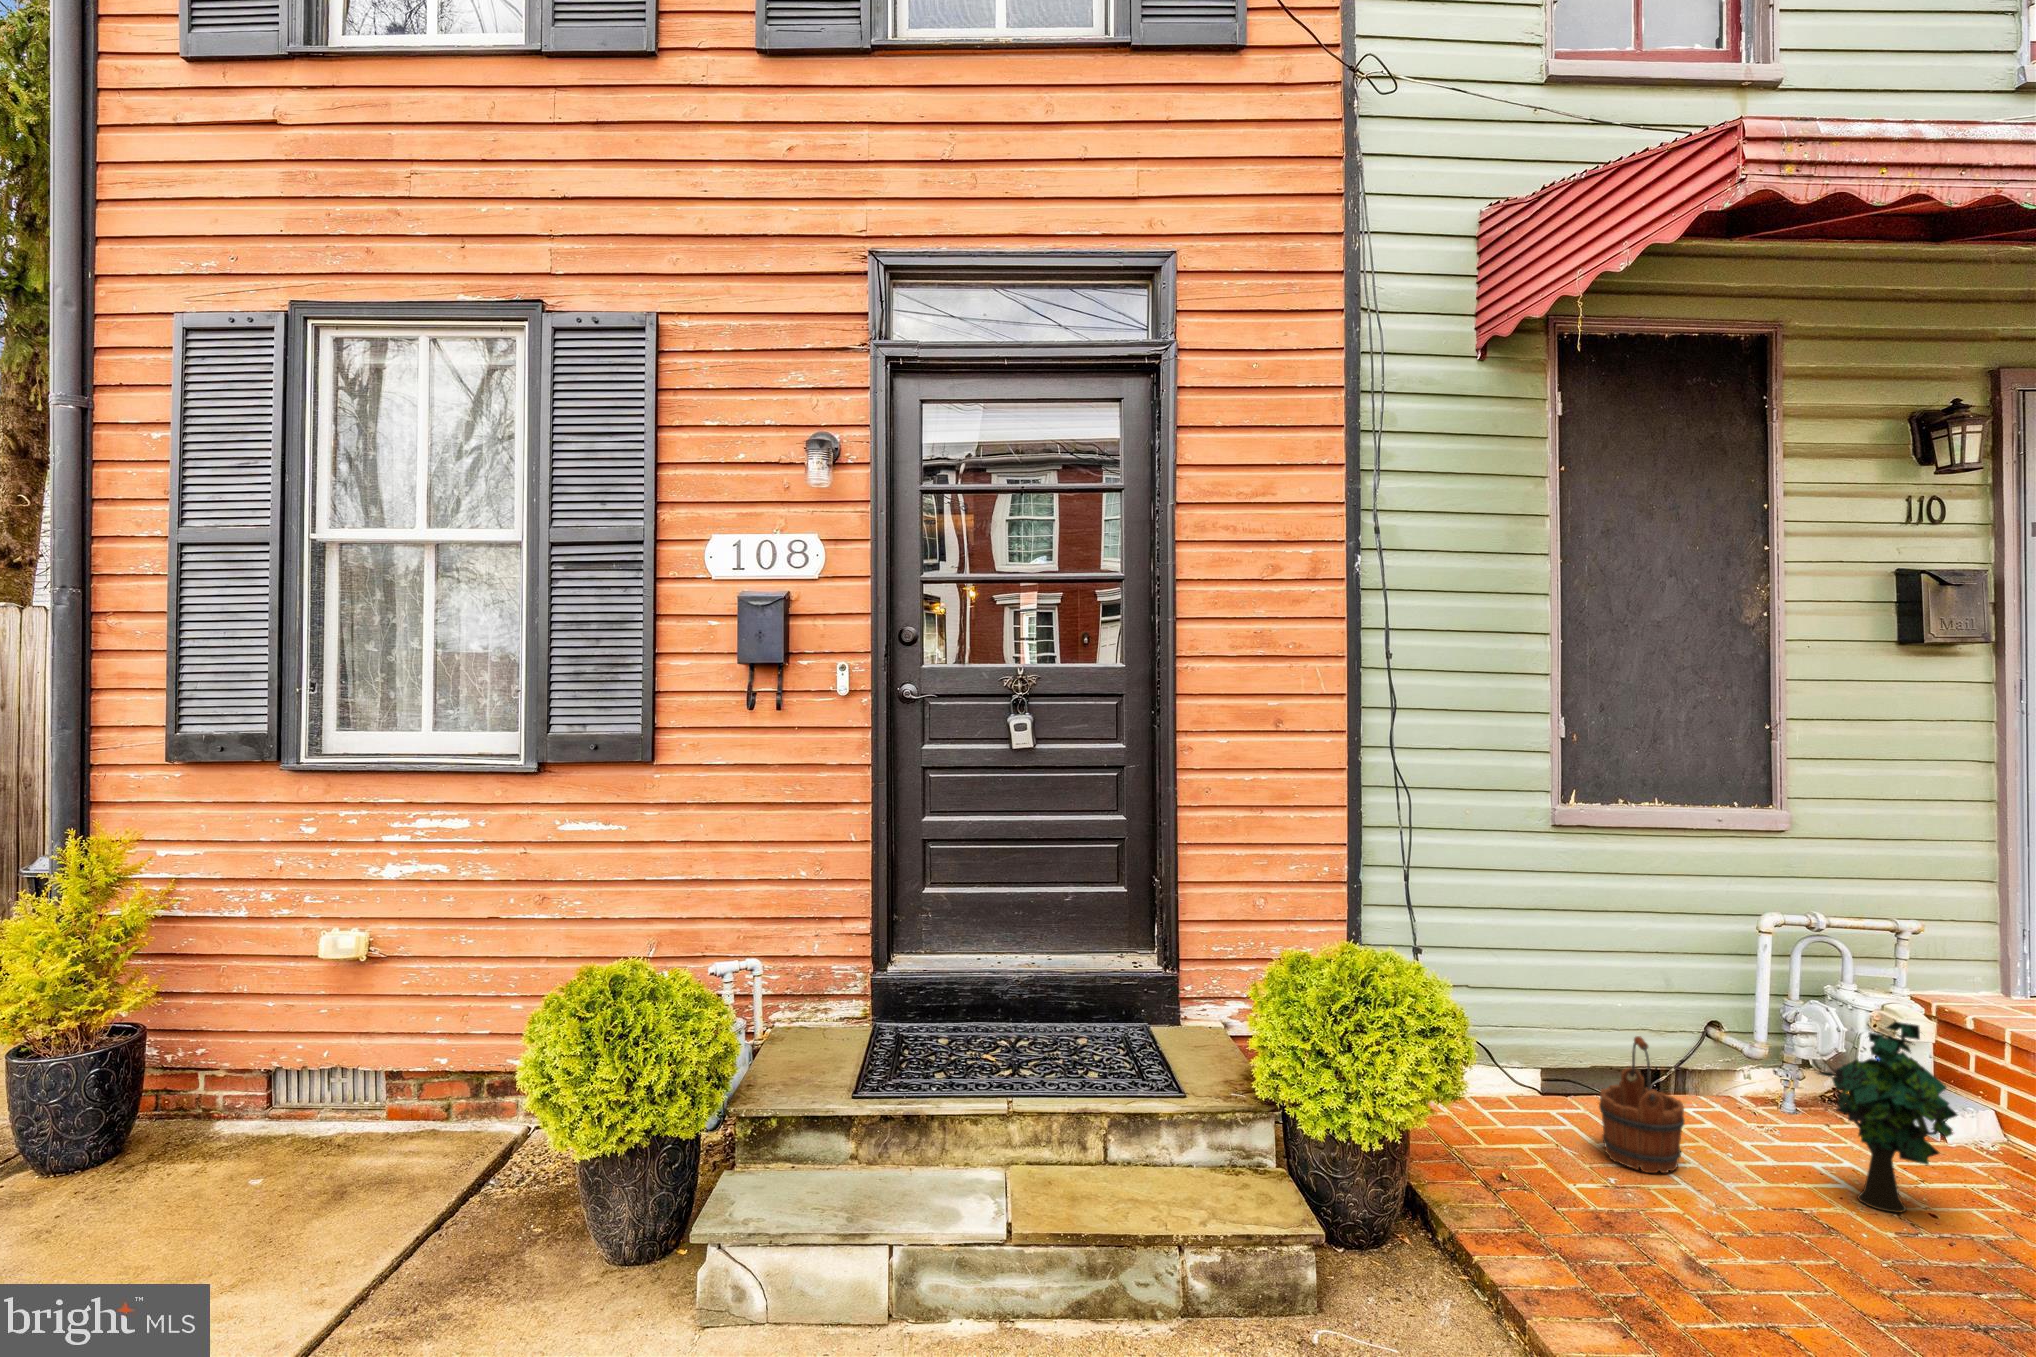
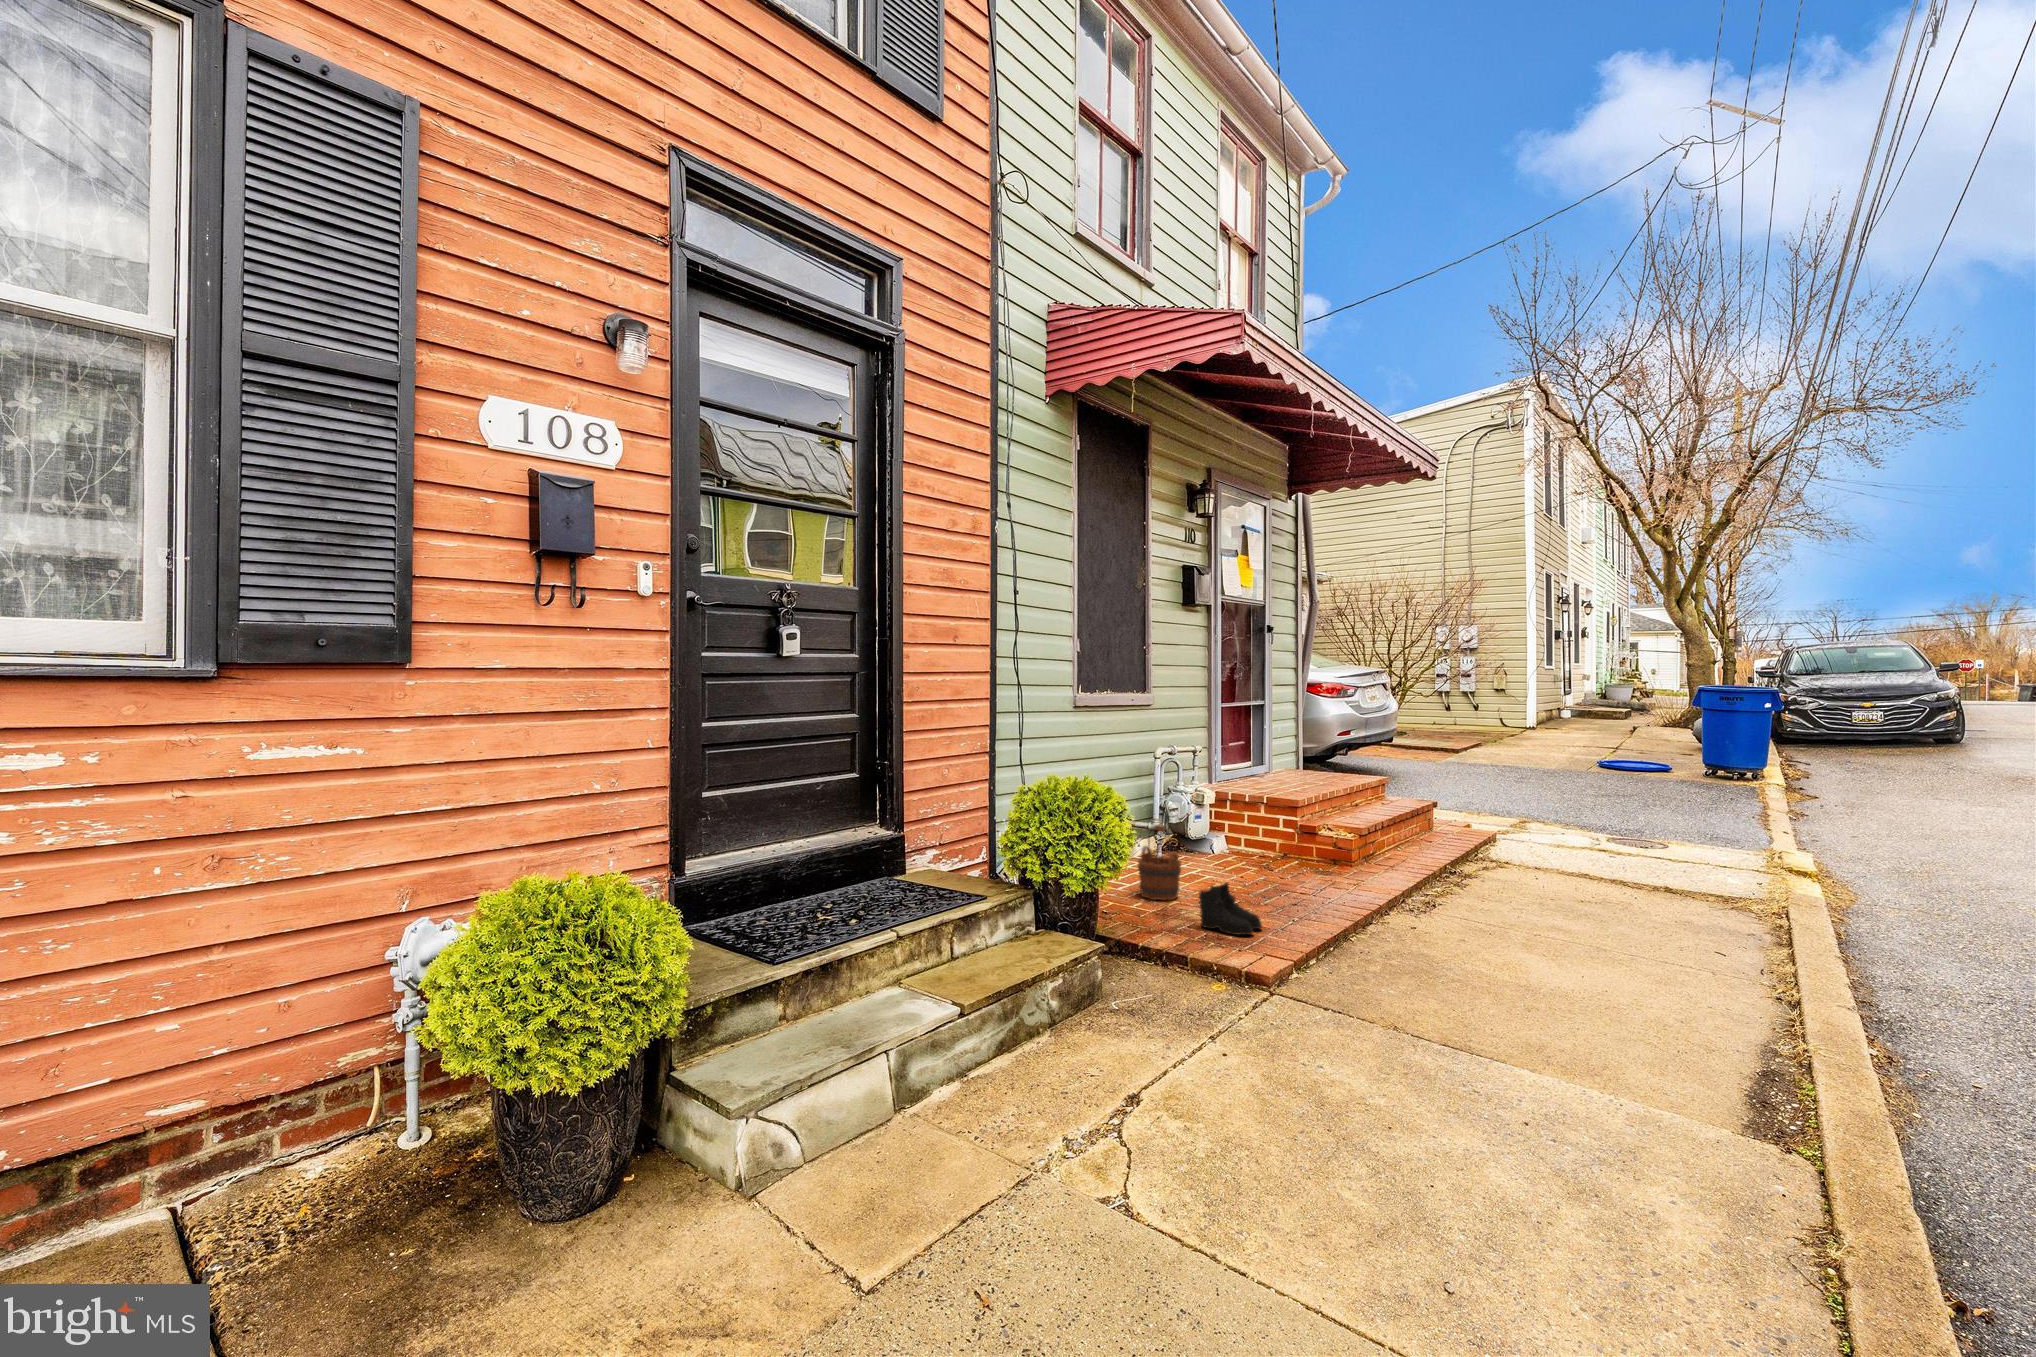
decorative plant: present [1816,1022,1958,1213] -> none [1221,792,1280,890]
boots: none [1605,1168,1728,1279] -> present [1199,883,1262,935]

